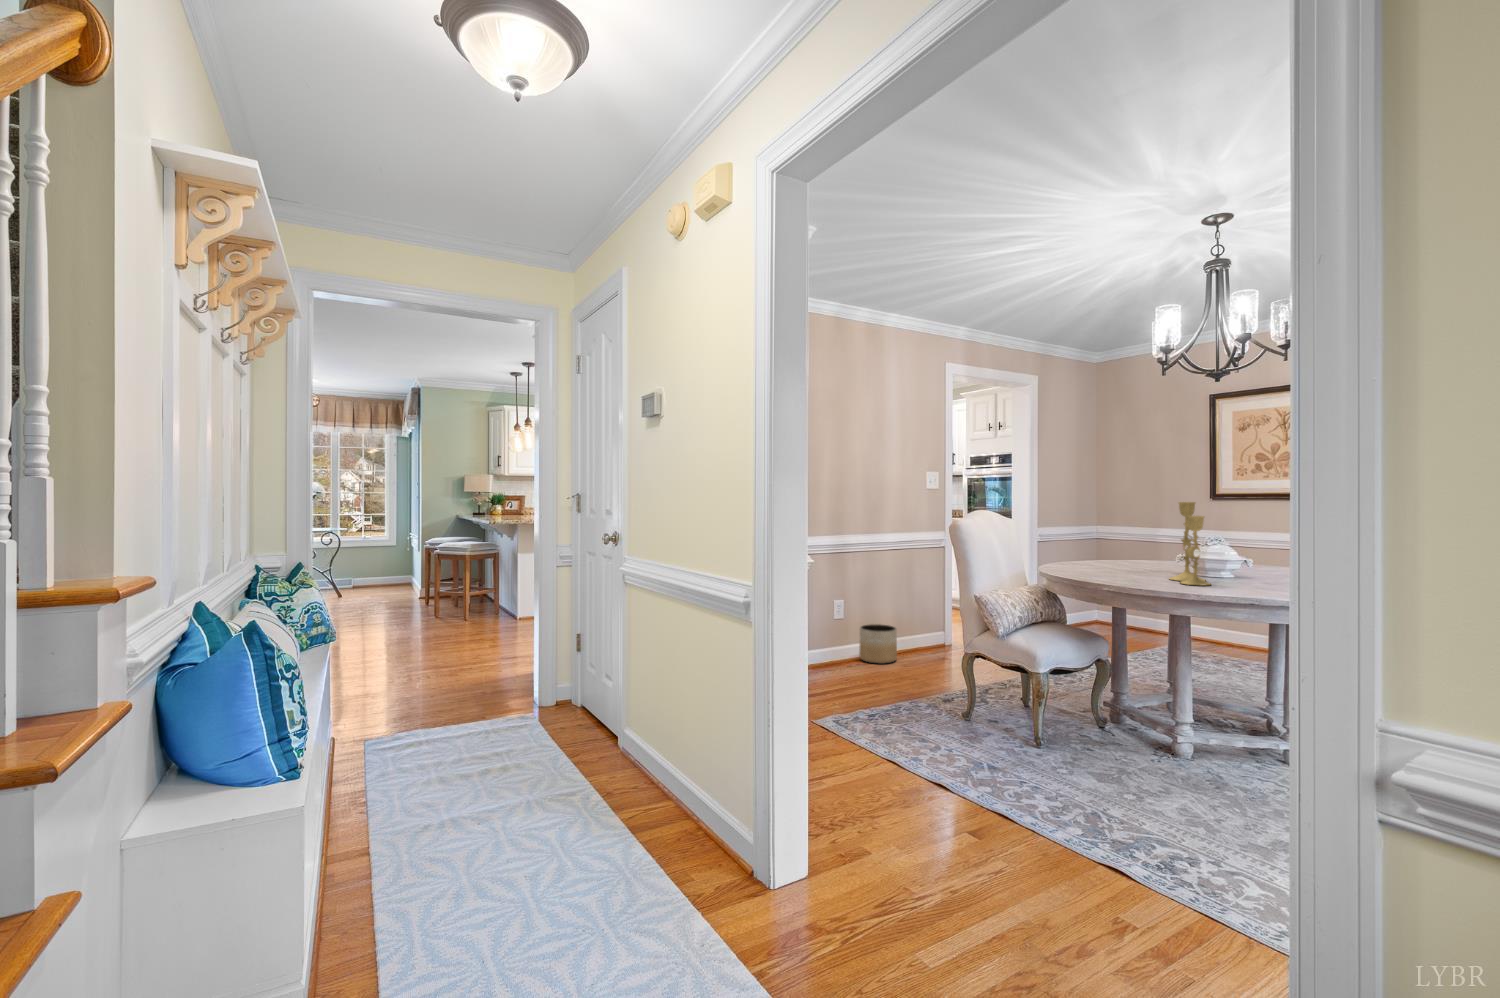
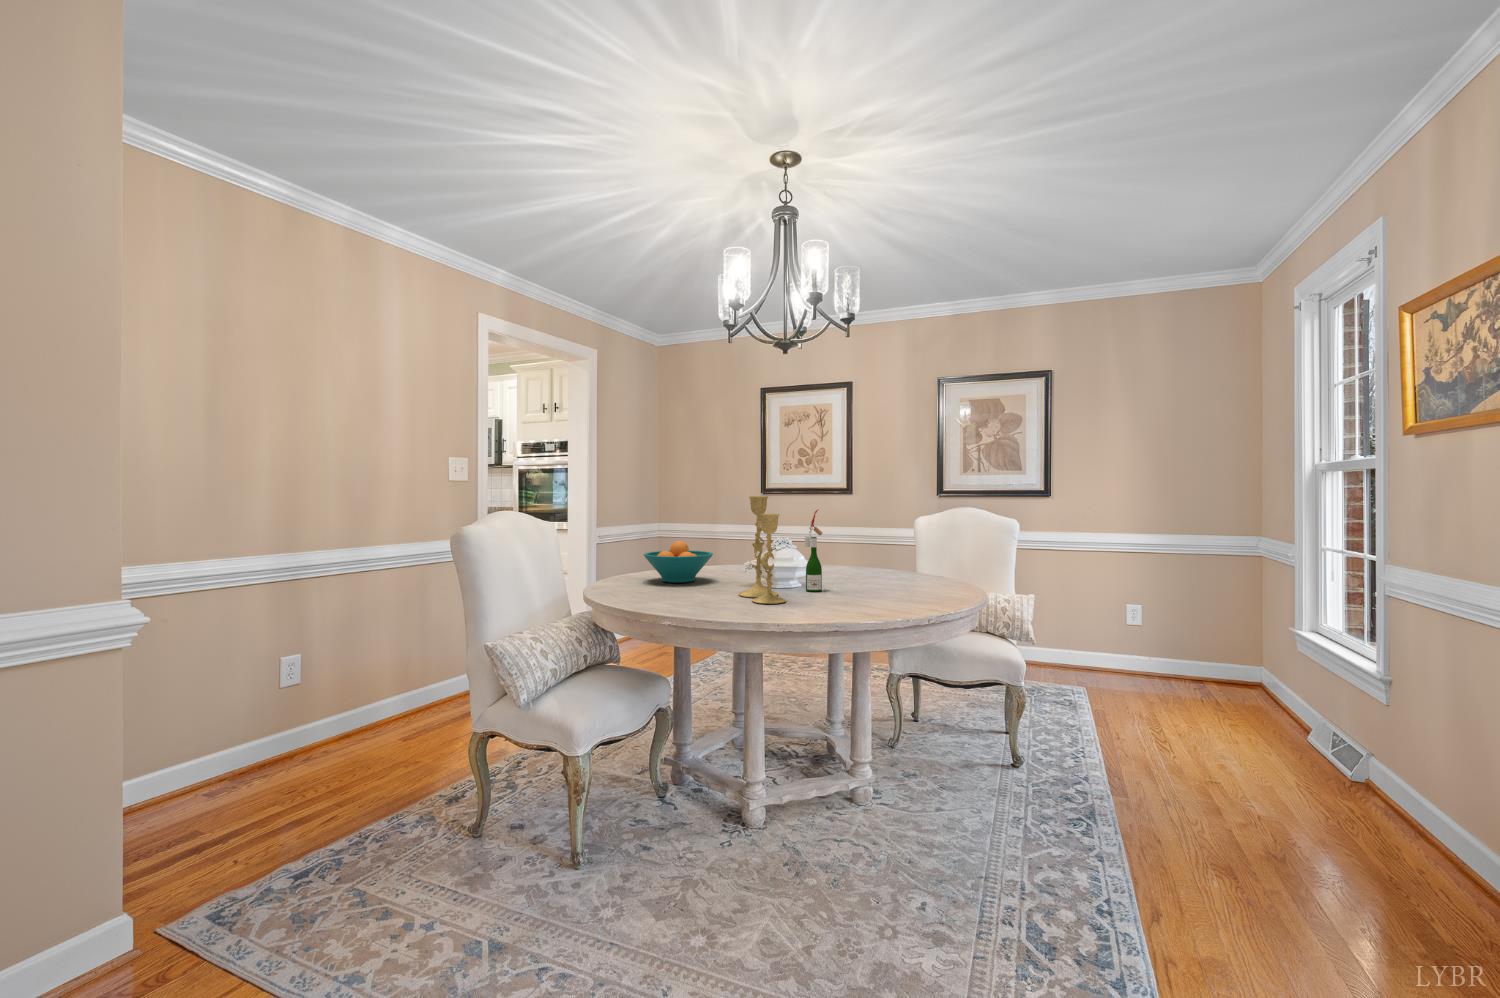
wine bottle: none [1234,513,1260,581] -> present [804,509,829,592]
fruit bowl: none [1085,537,1147,569] -> present [644,541,713,583]
planter: present [859,624,897,664] -> none [330,679,394,743]

